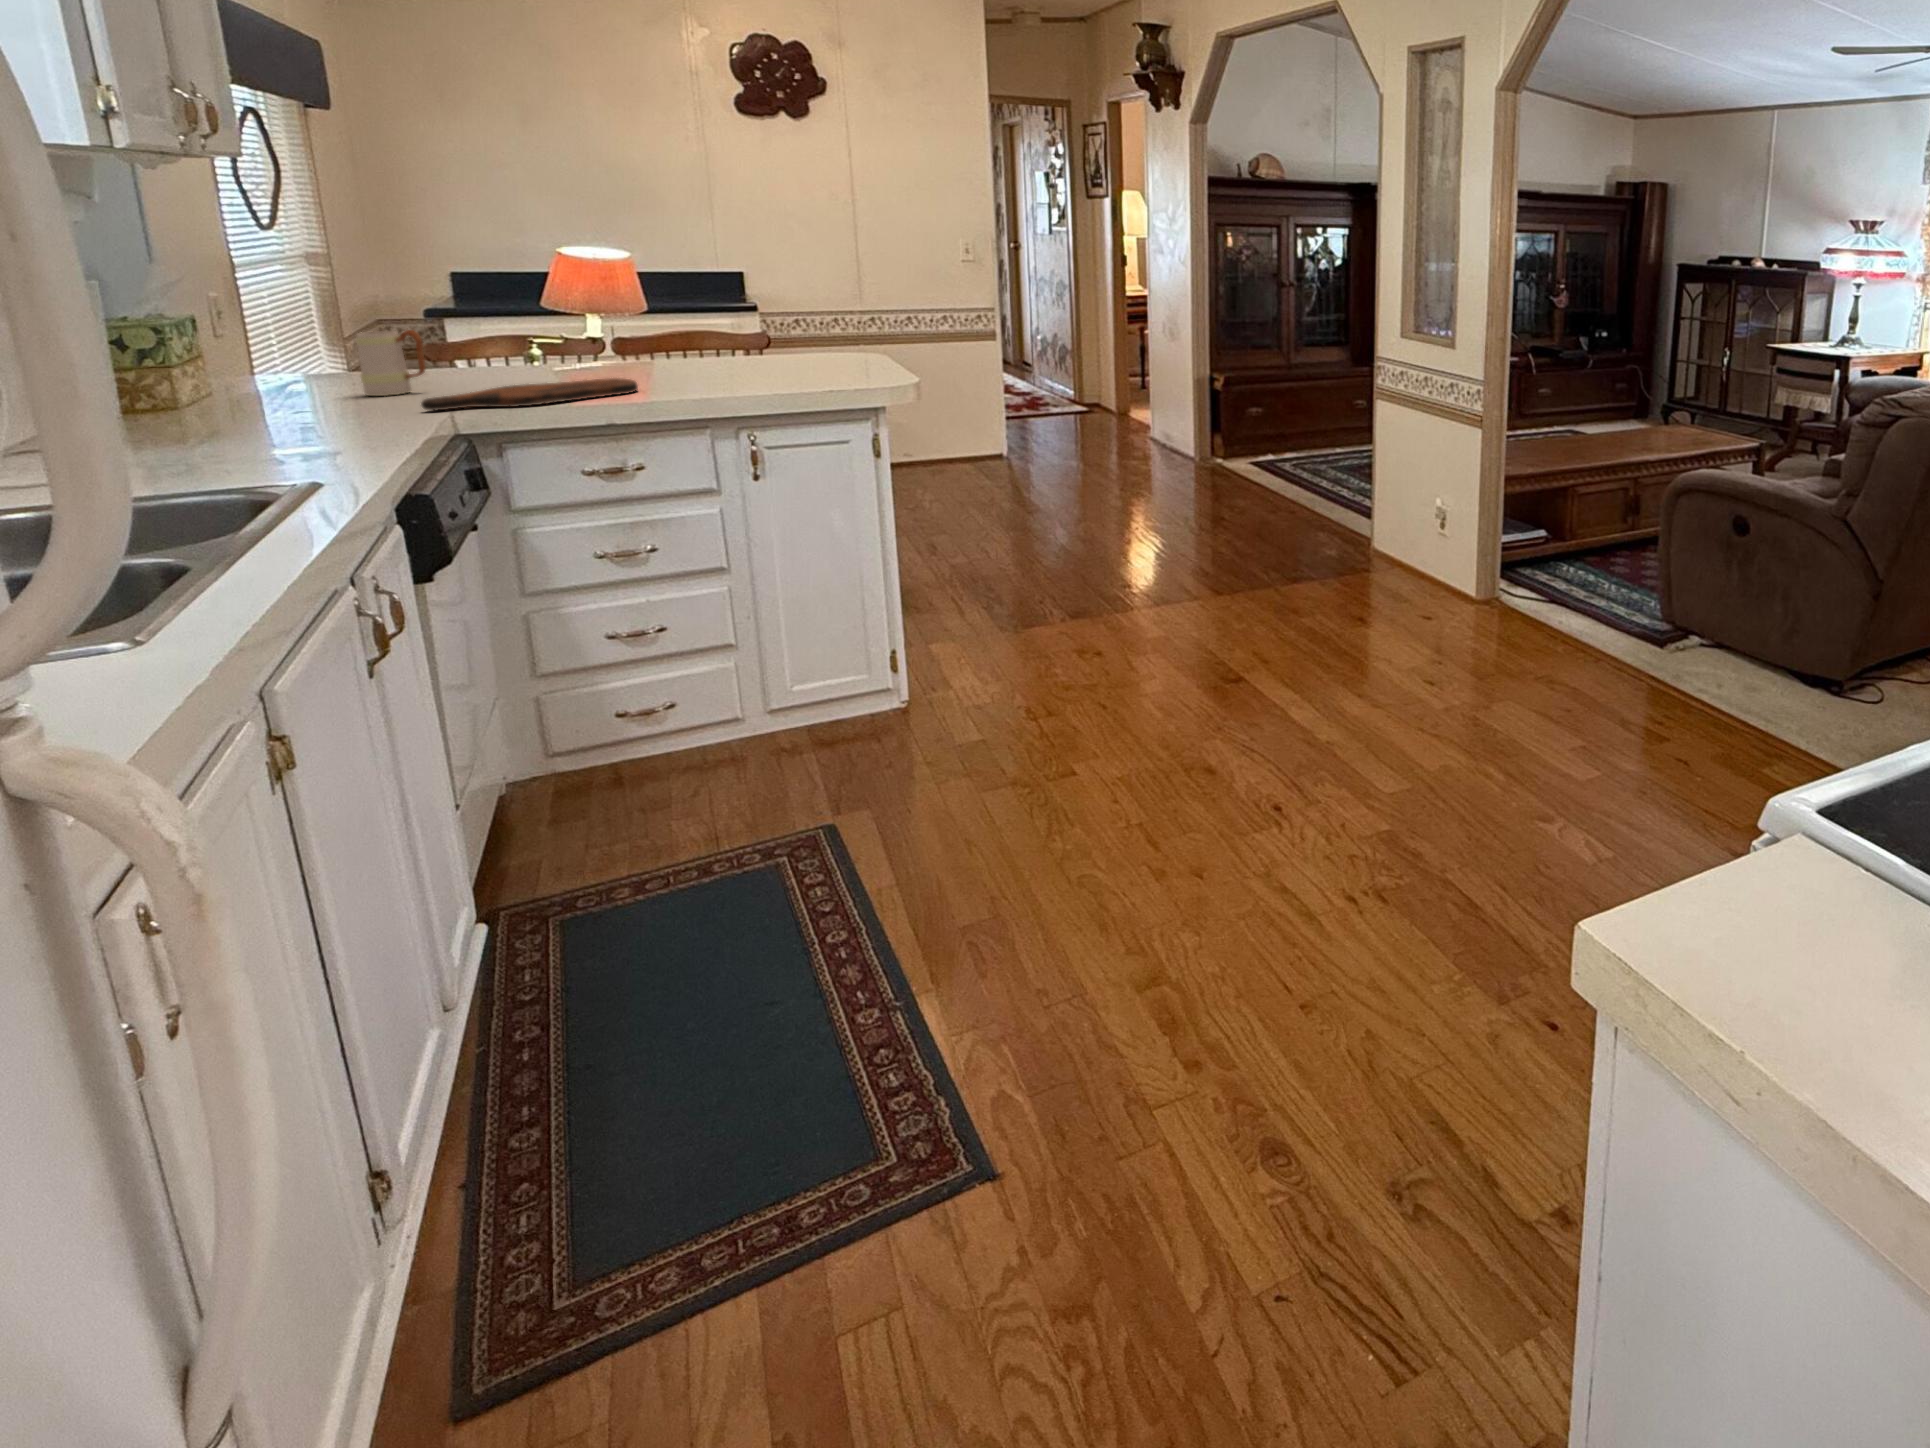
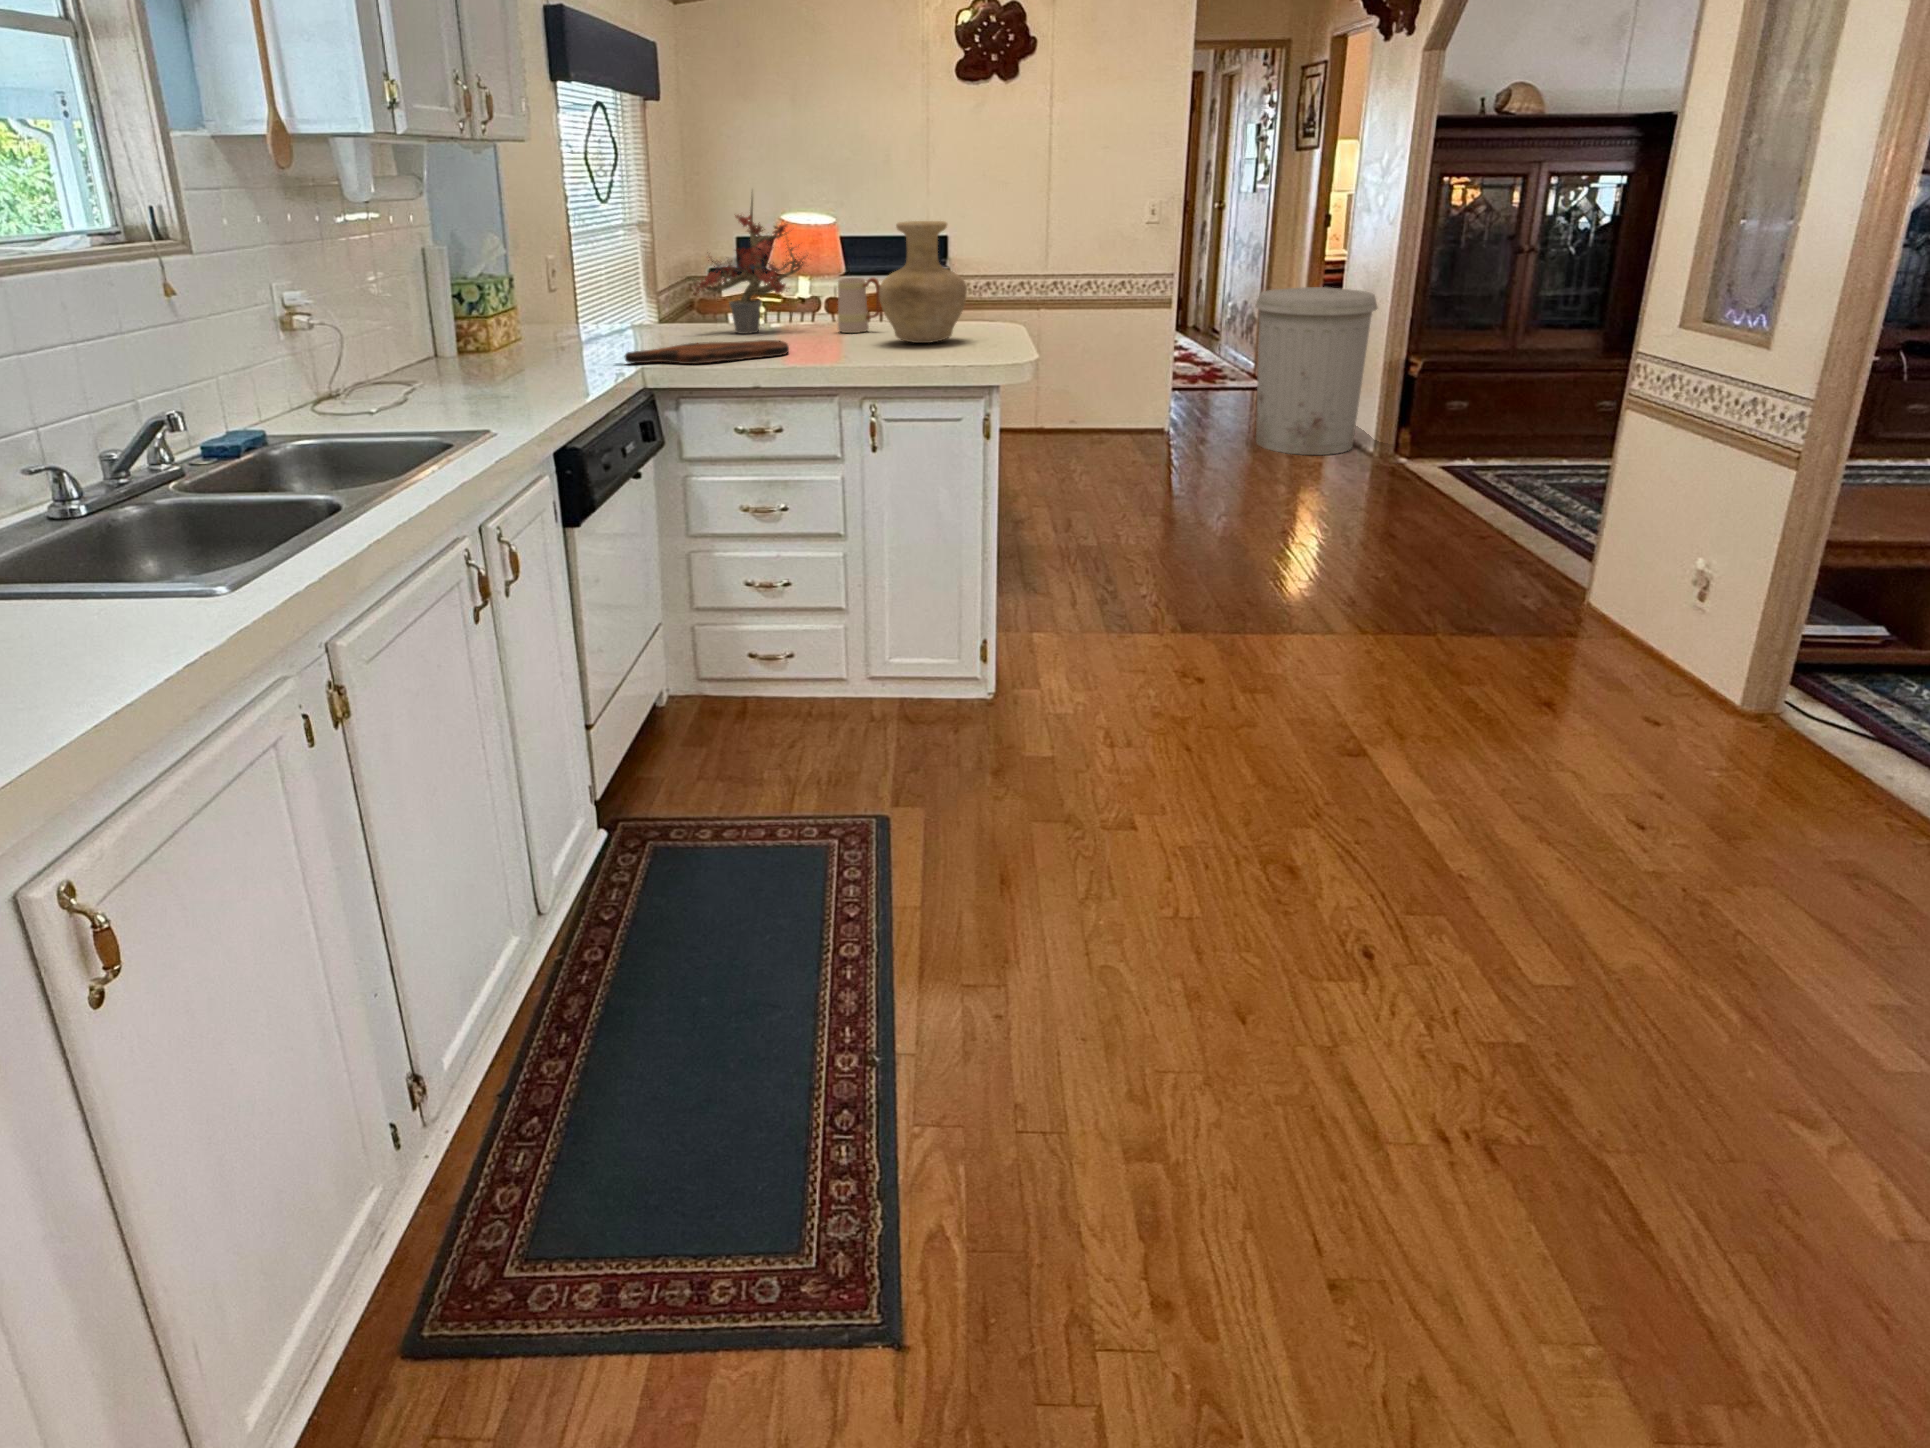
potted plant: none [452,221,634,377] -> present [688,198,808,334]
vase: none [735,257,832,374] -> present [879,221,967,343]
trash can: none [1072,319,1180,467] -> present [1255,287,1377,455]
mug: present [356,330,425,396] -> present [838,278,880,333]

